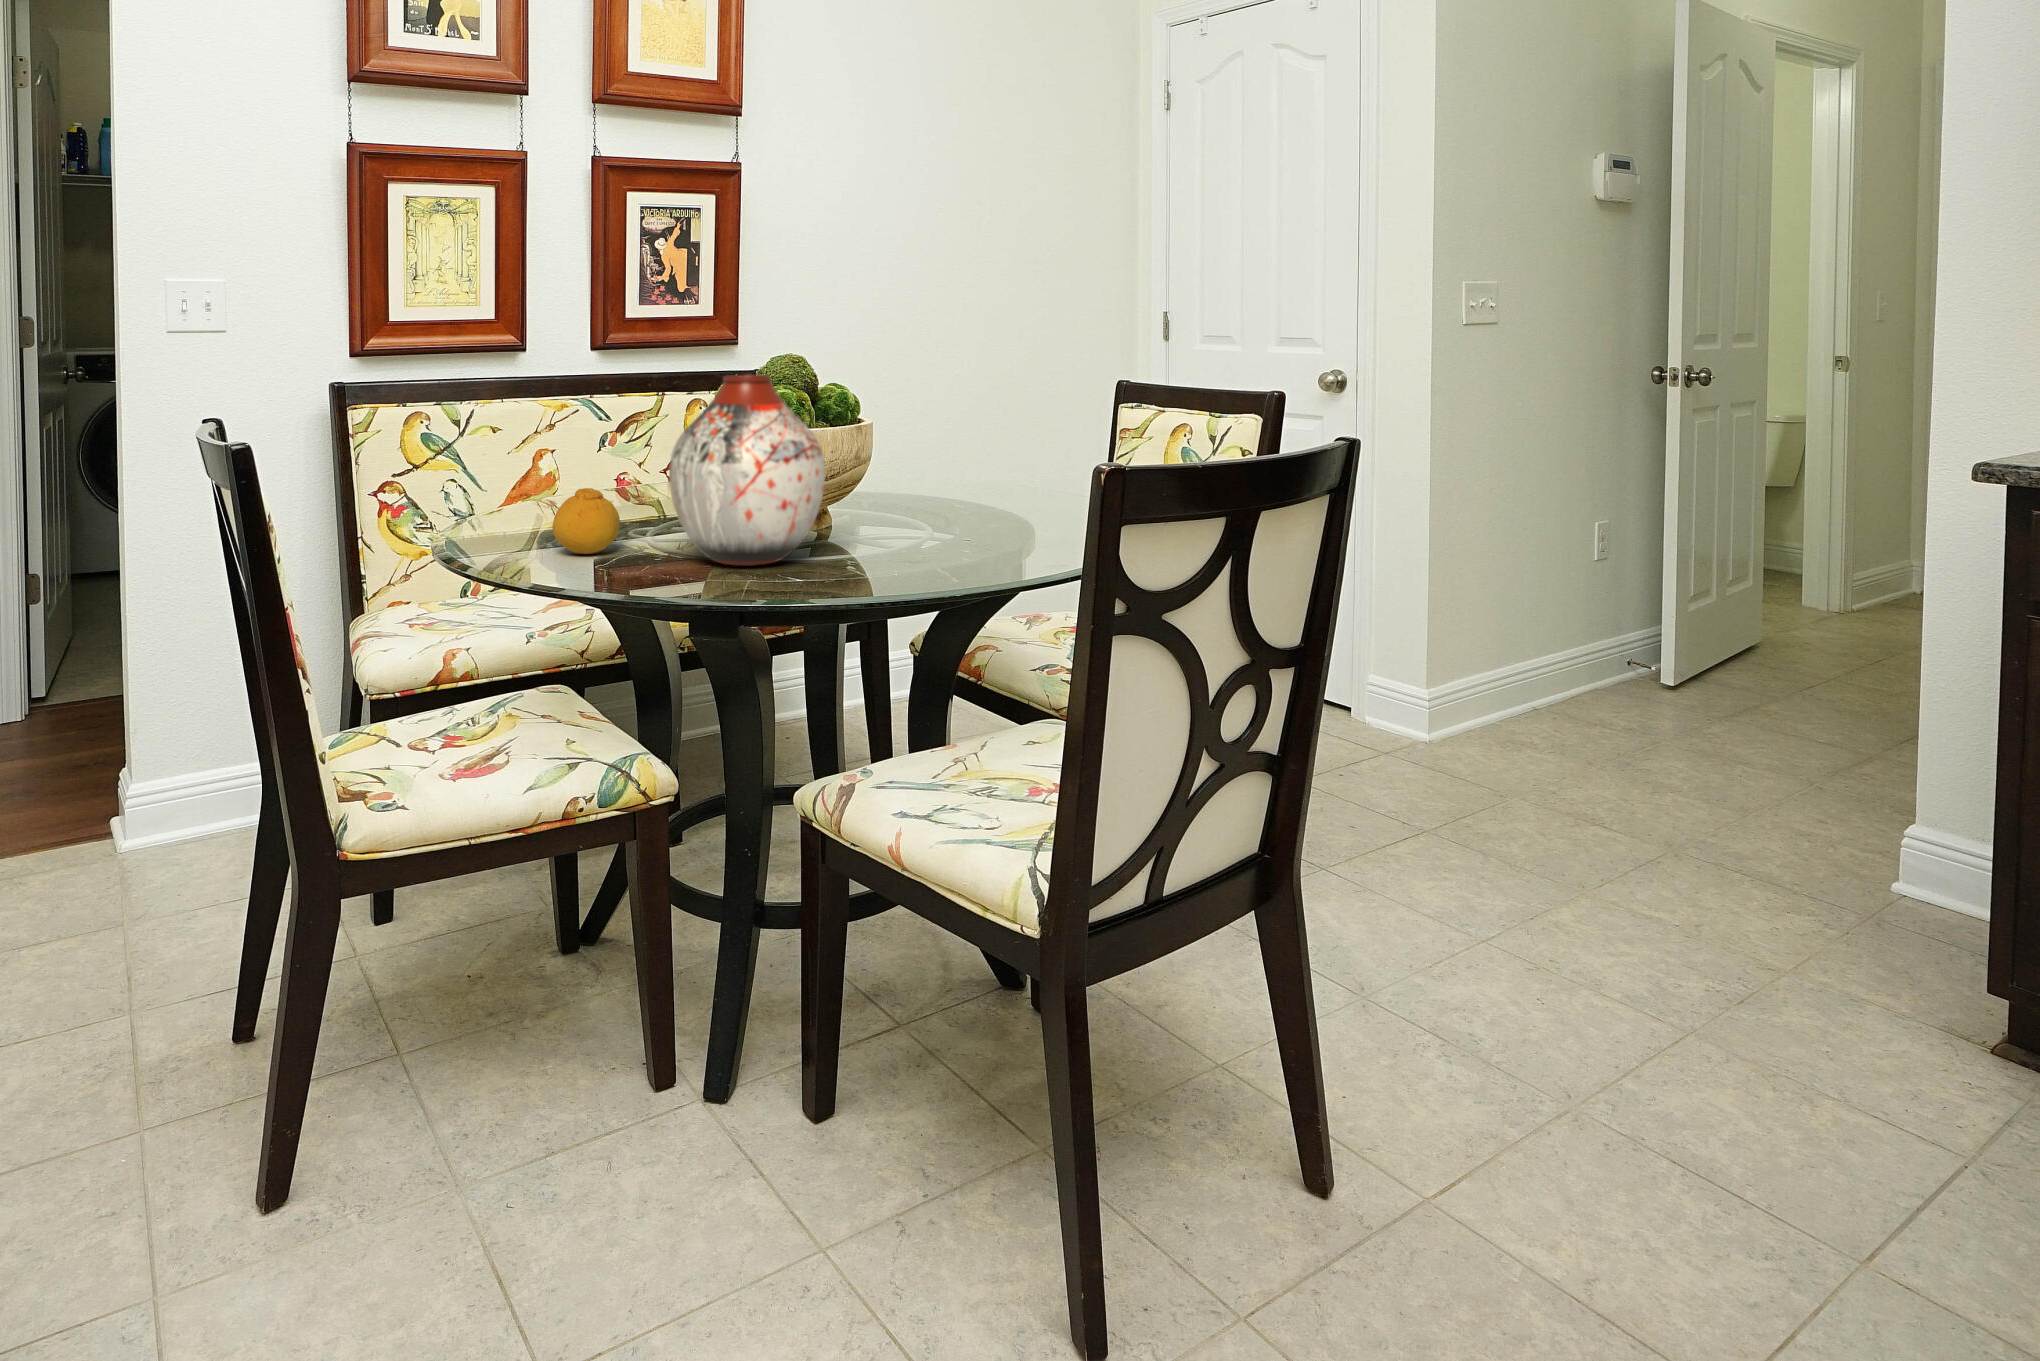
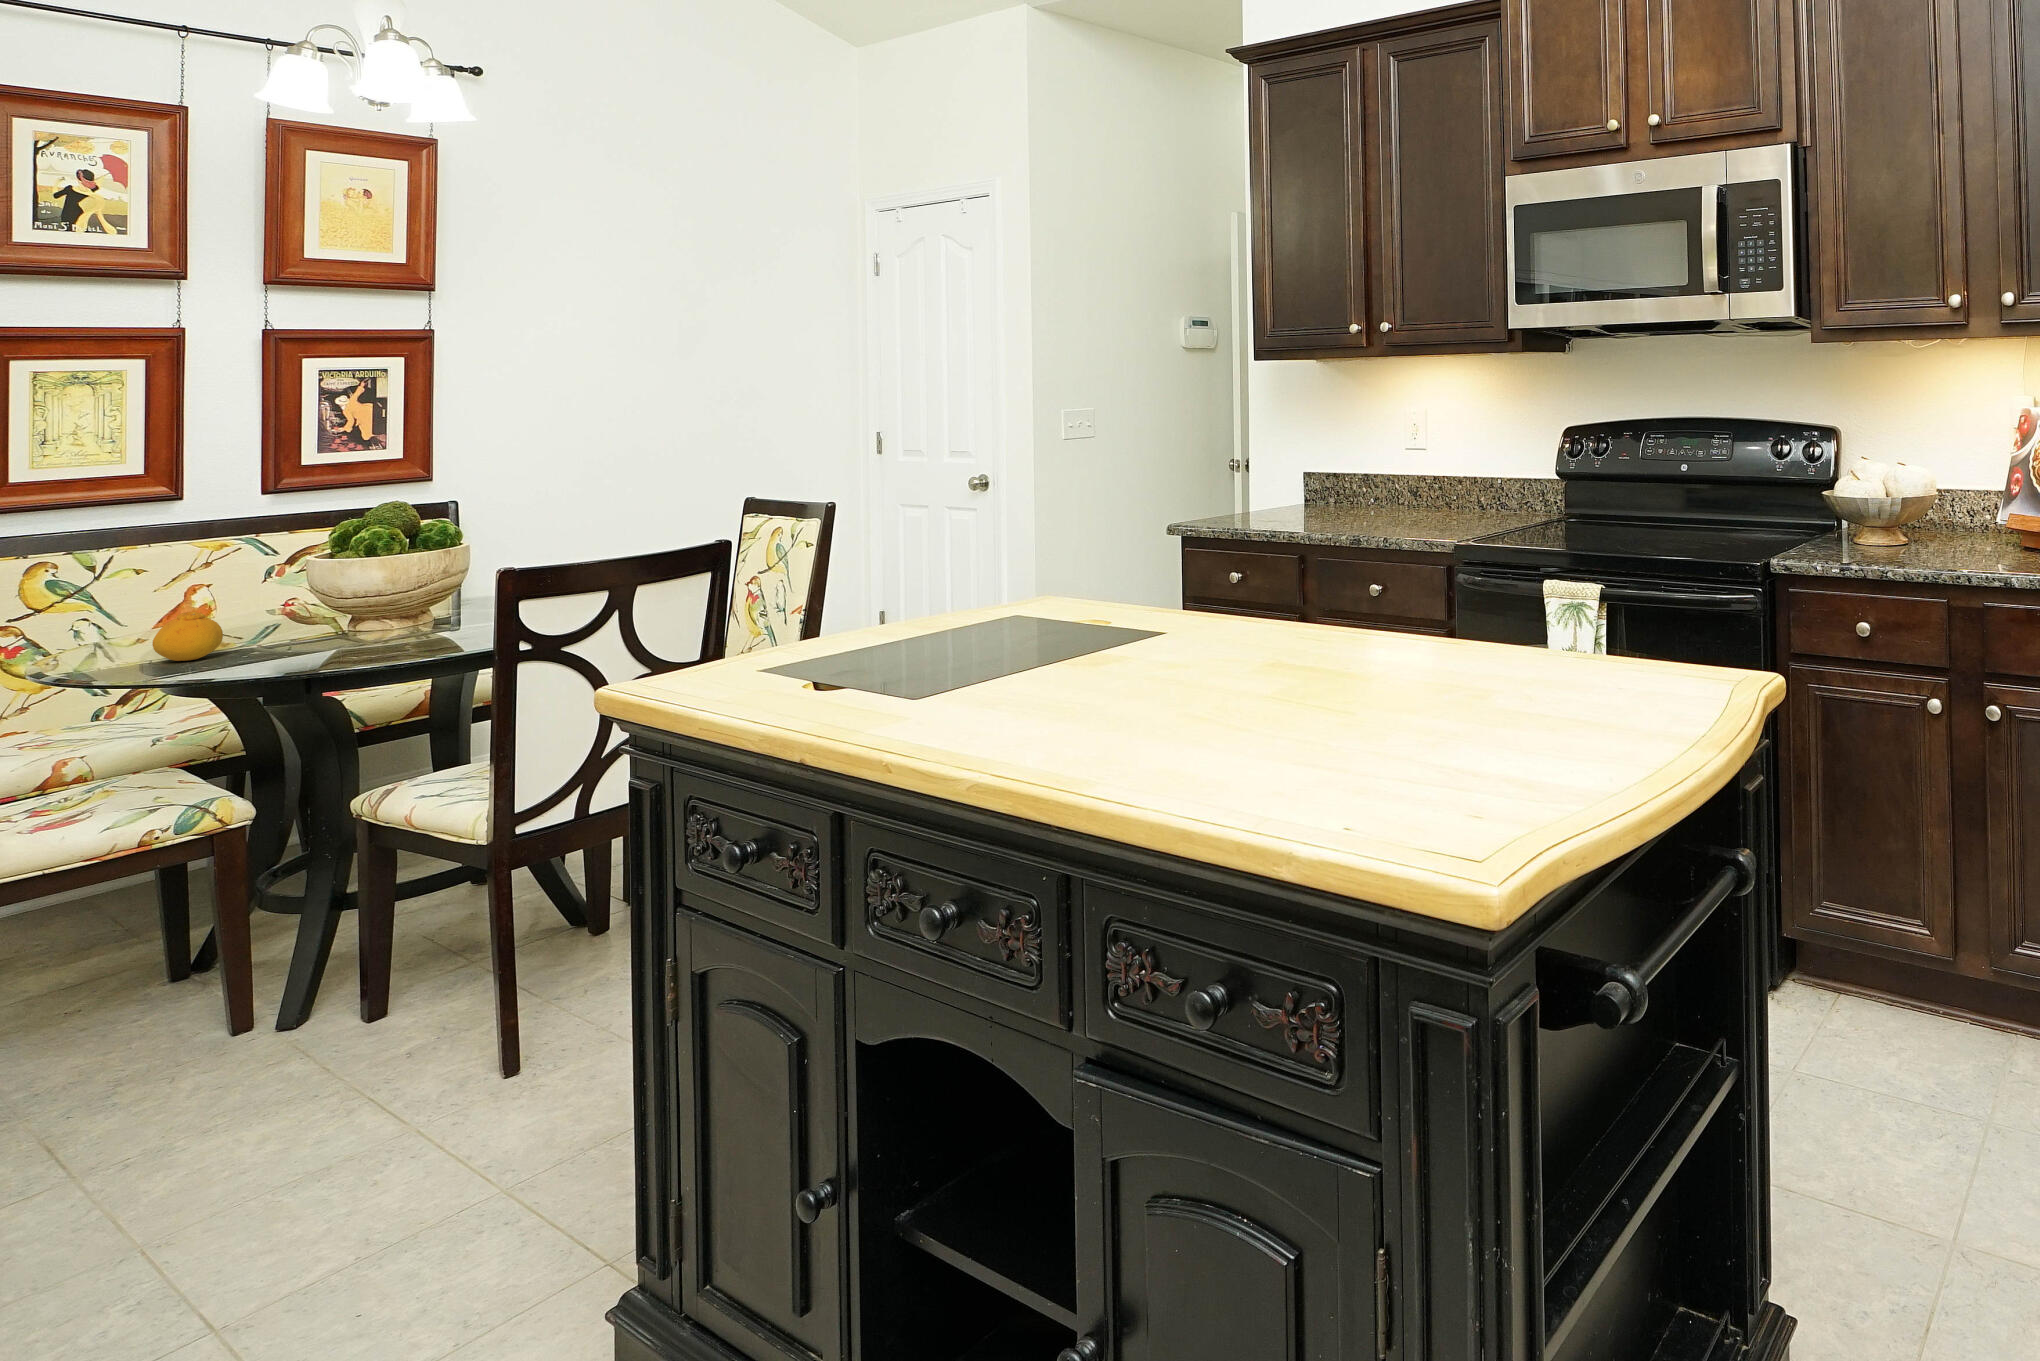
vase: present [669,374,825,566] -> none [260,521,407,656]

